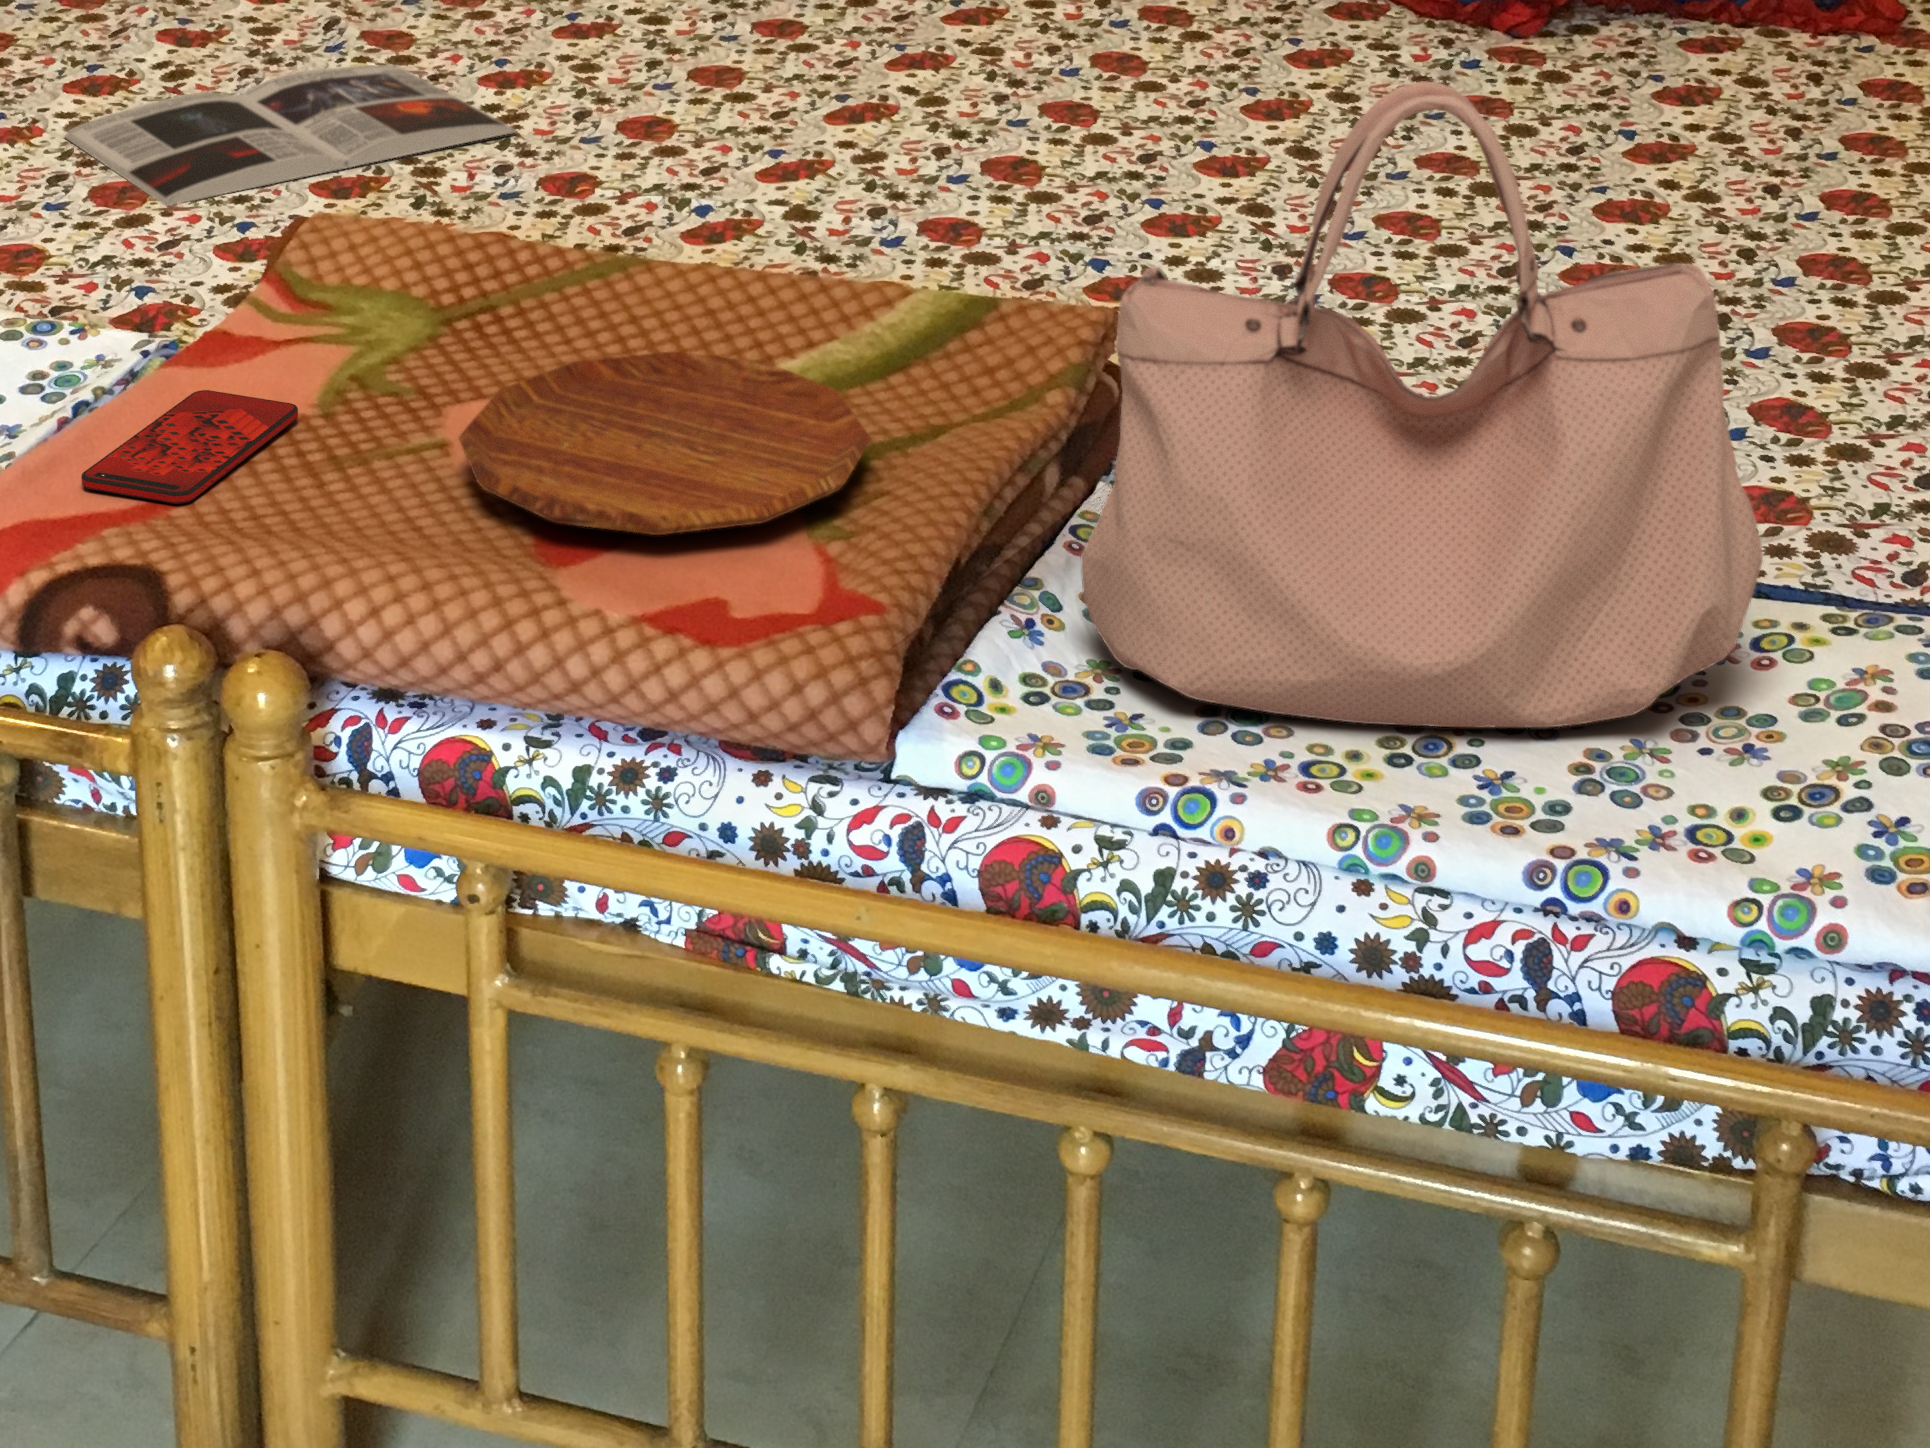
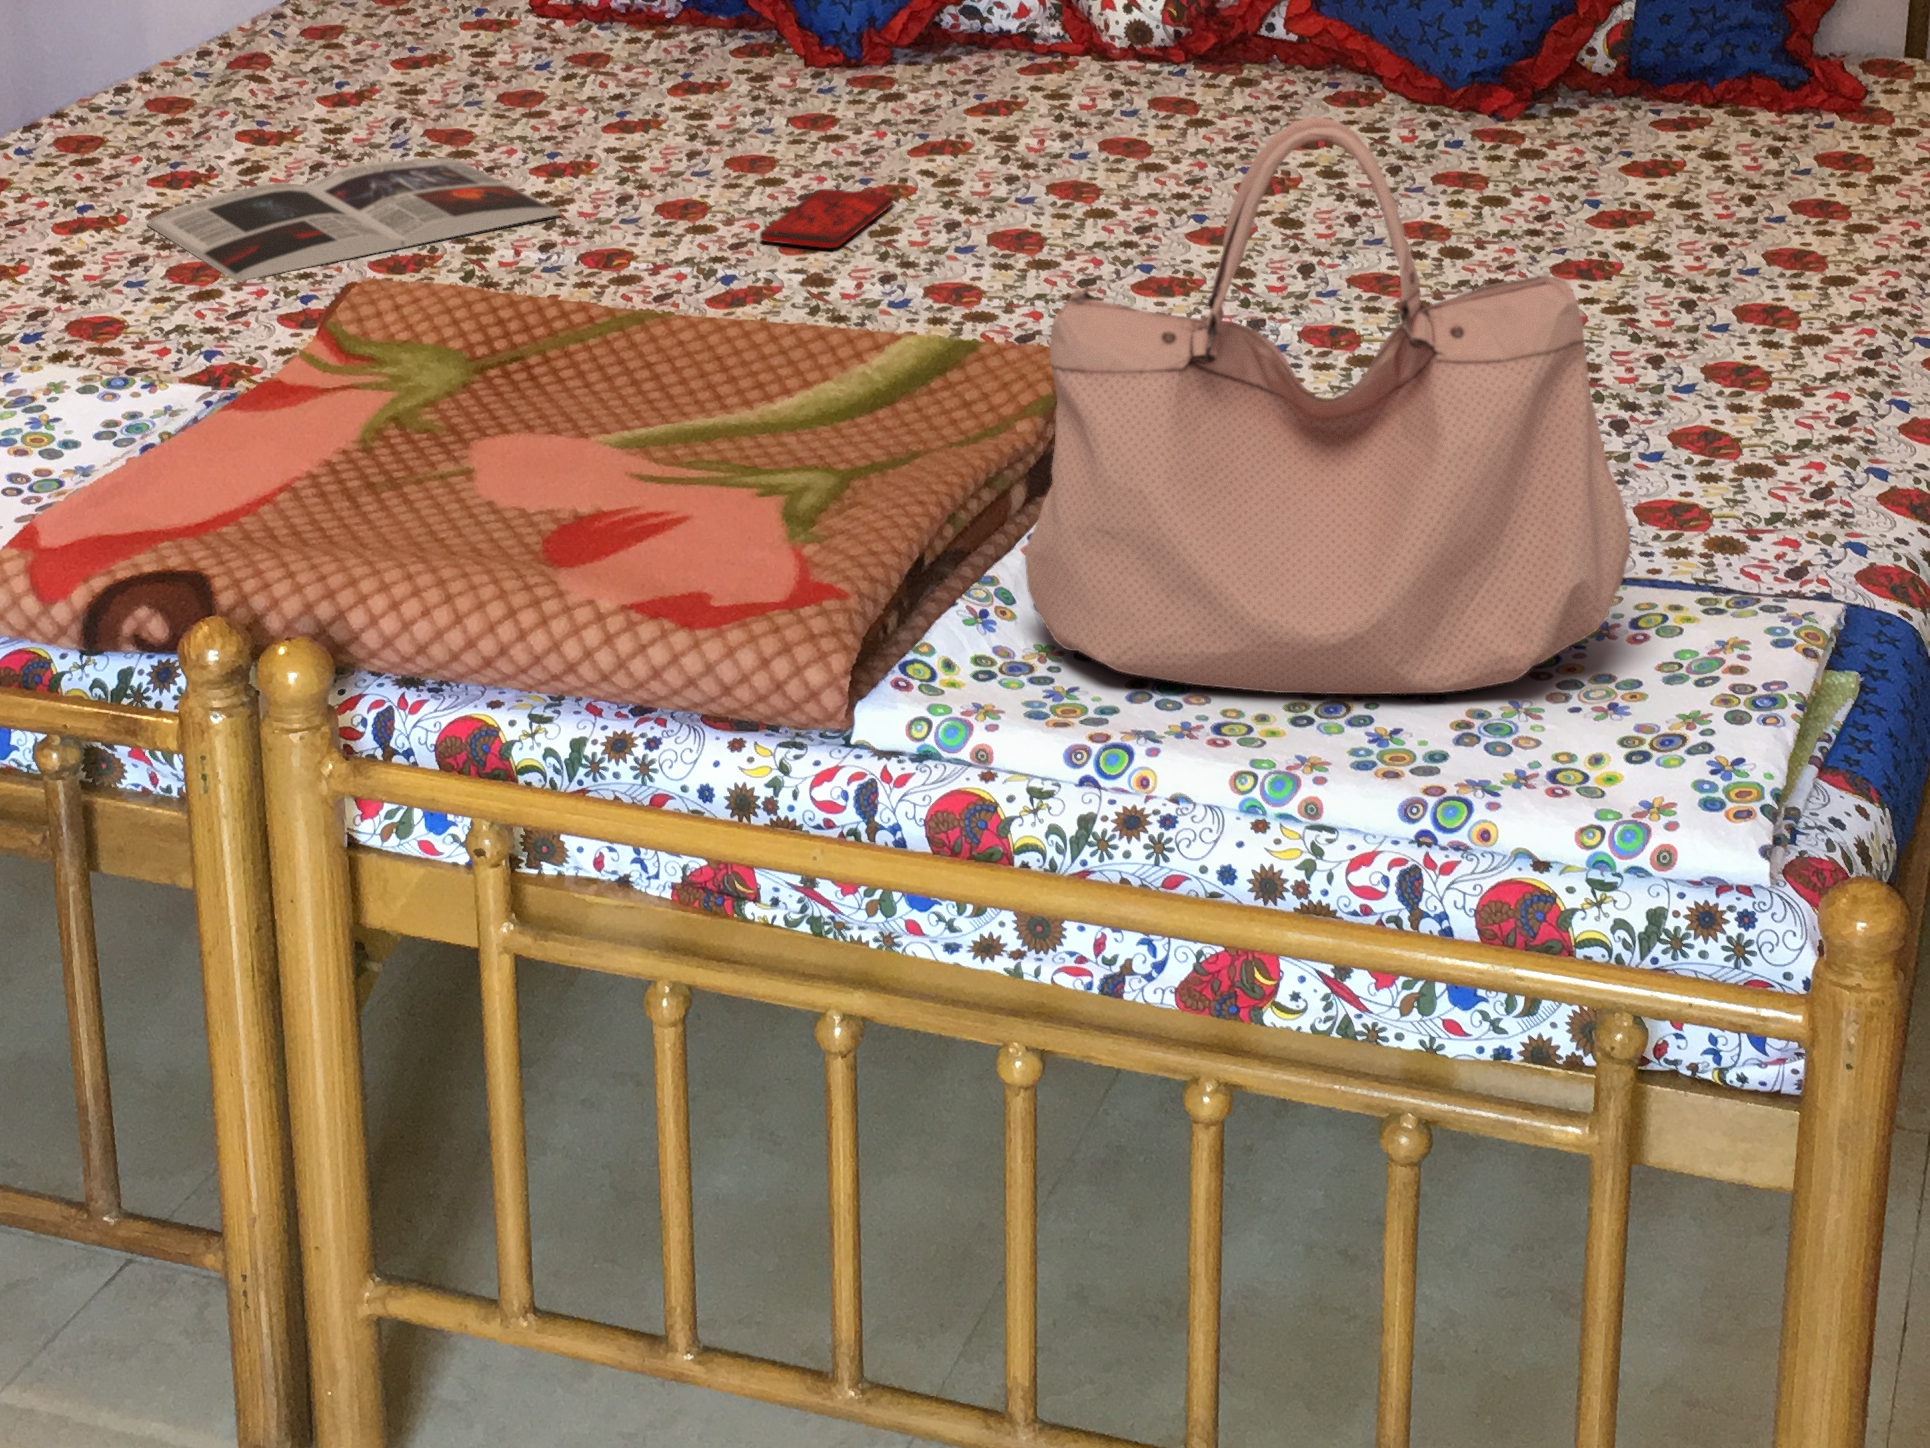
tray: present [459,352,871,535] -> none [476,386,846,537]
smartphone: present [81,390,298,504] -> present [760,189,893,248]

